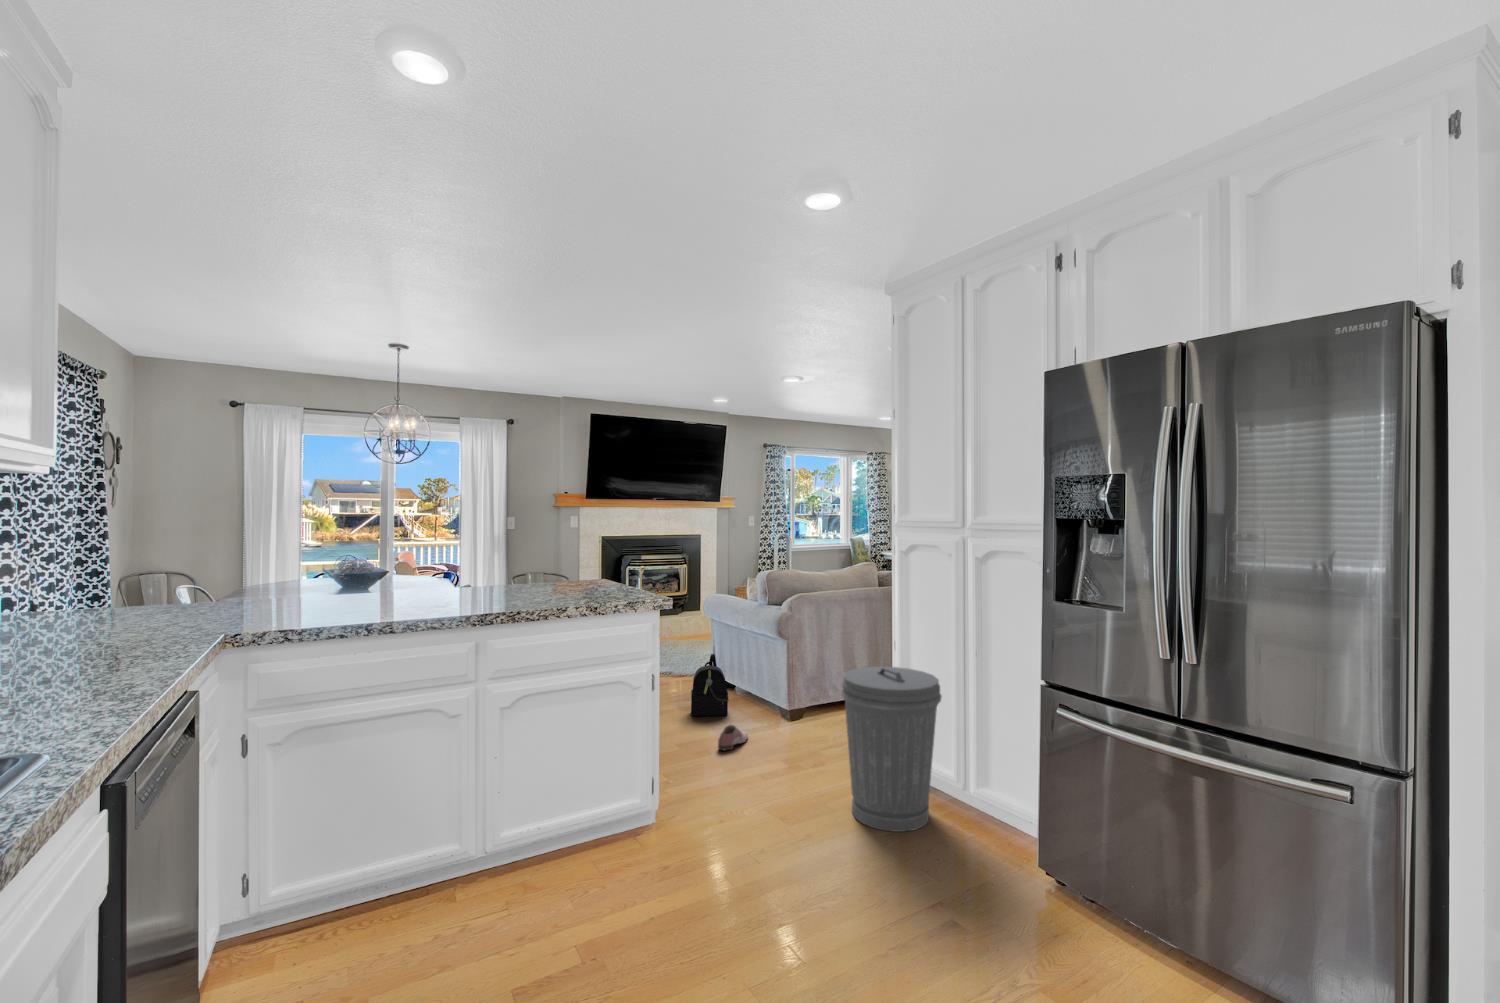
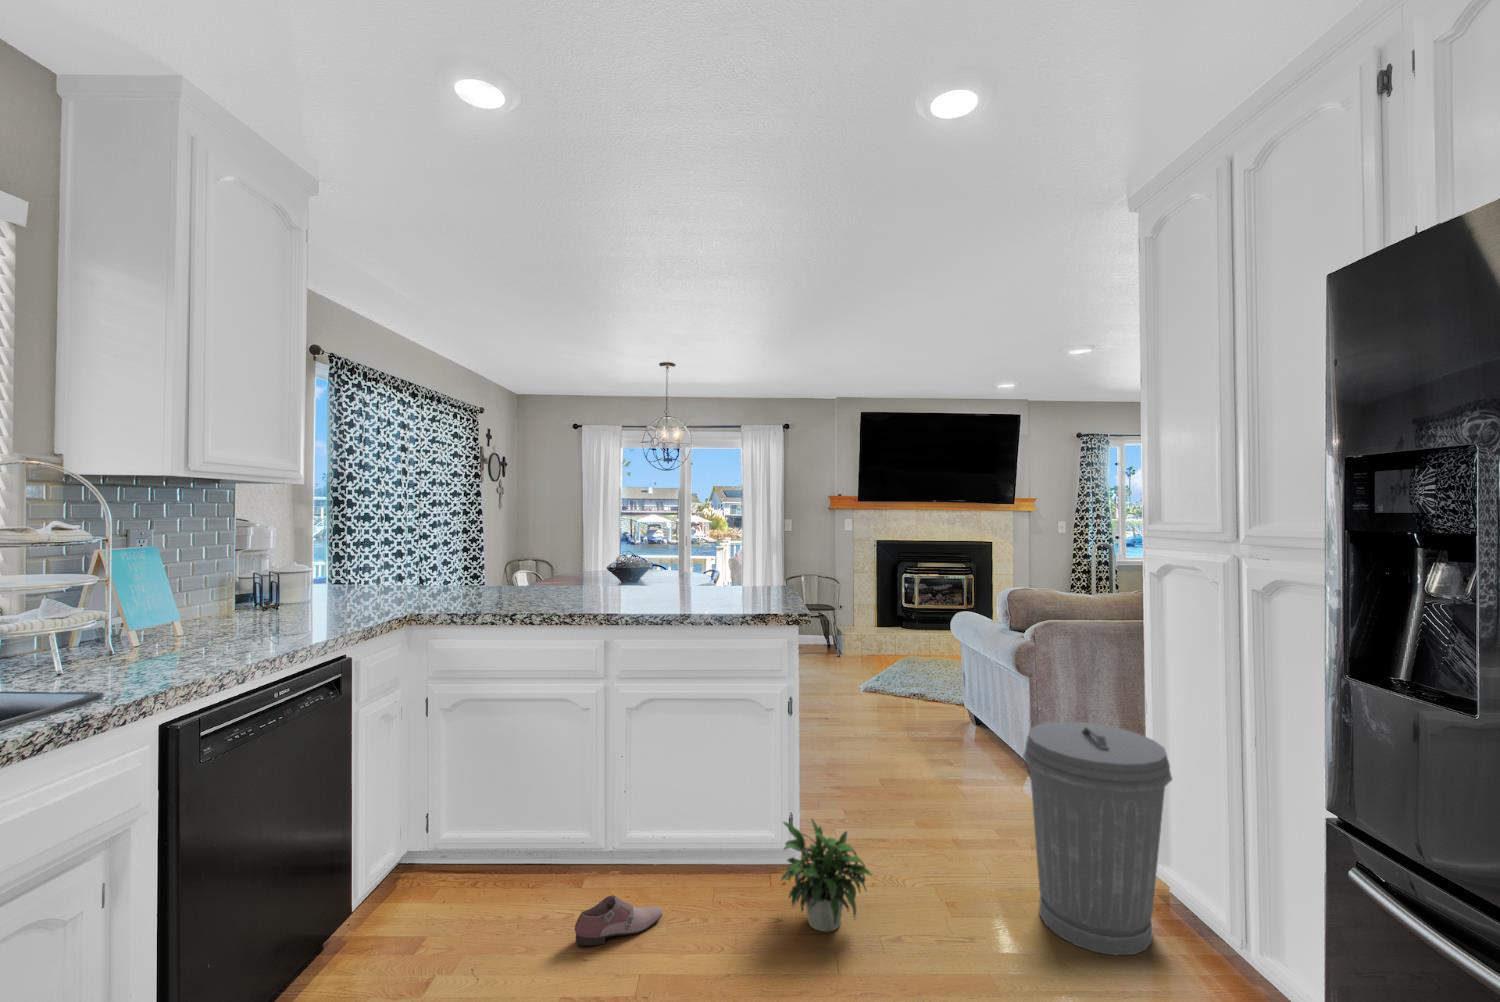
backpack: present [691,654,729,716] -> none [918,677,962,749]
shoe: present [718,725,748,750] -> present [575,895,662,946]
potted plant: none [653,780,752,874] -> present [781,820,872,932]

